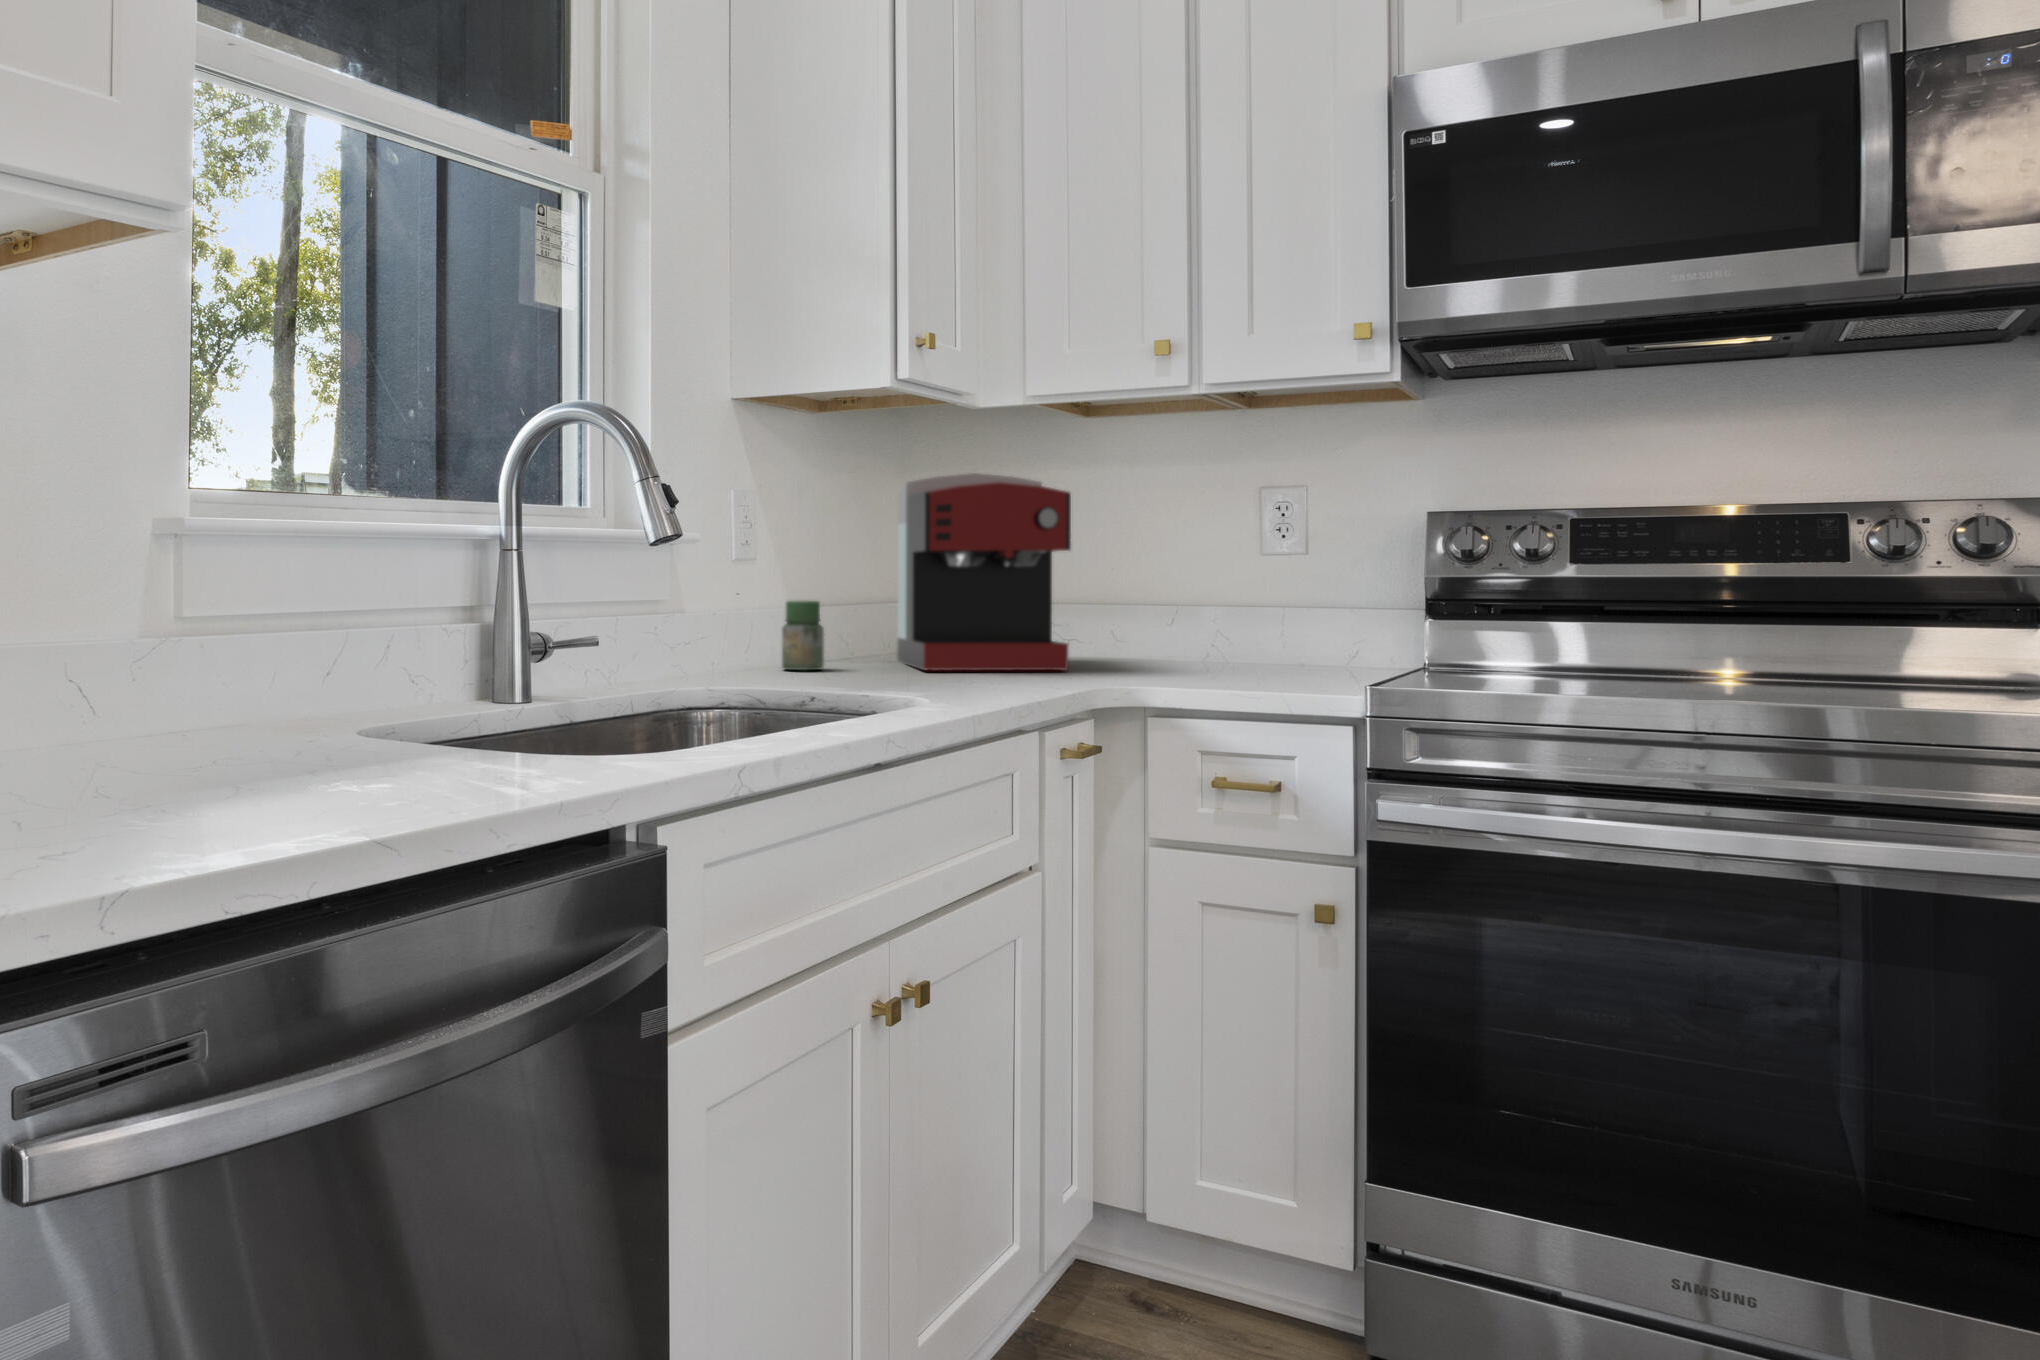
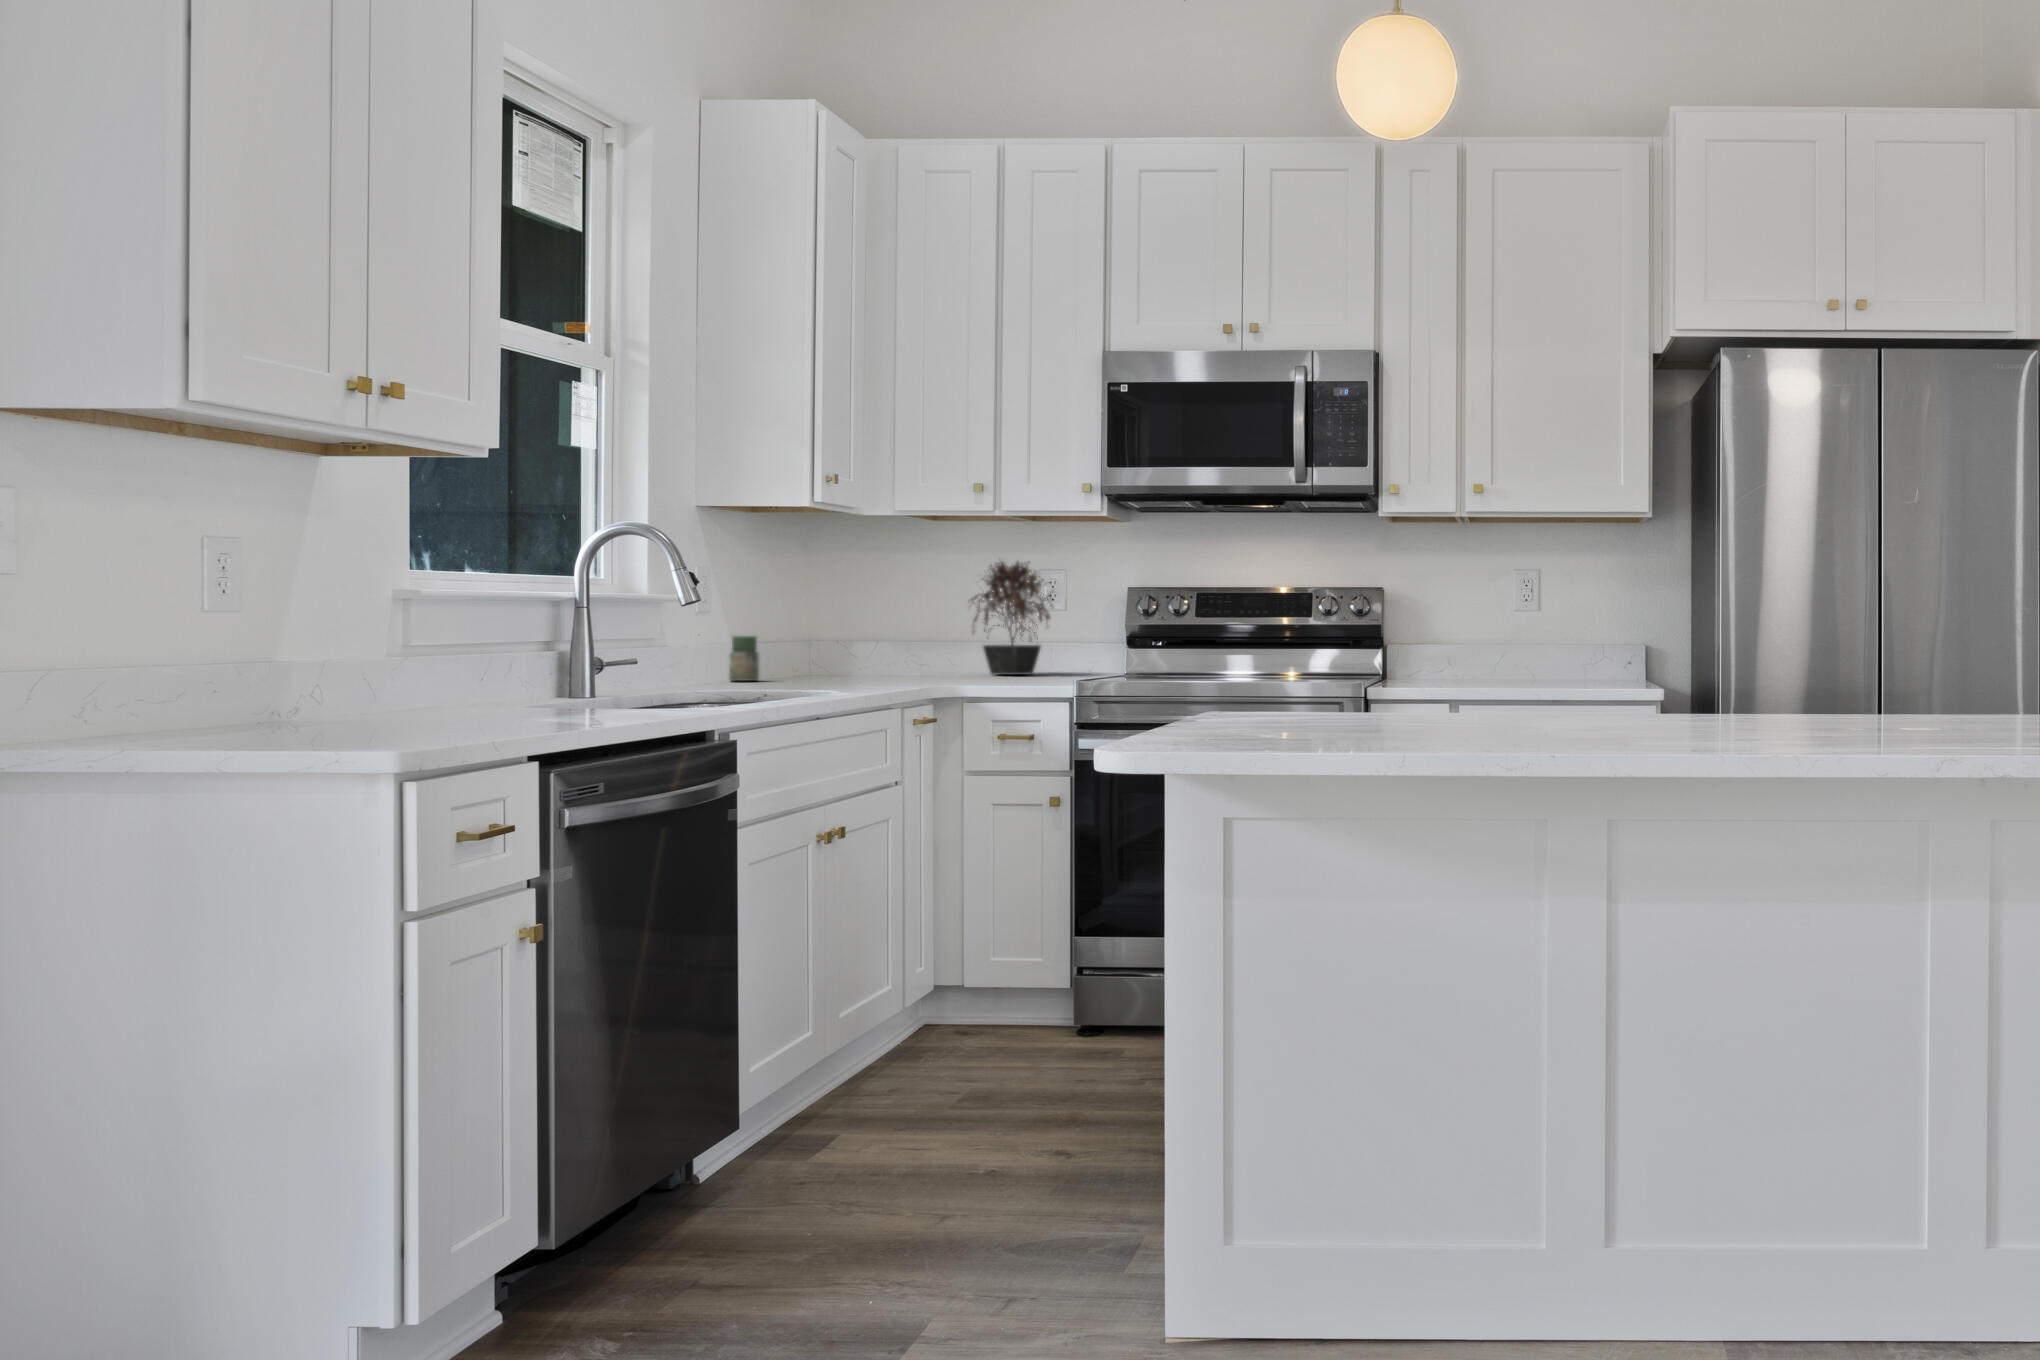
potted plant: none [1136,471,1302,665] -> present [968,562,1053,675]
coffee maker: present [897,473,1071,670] -> none [806,554,923,680]

